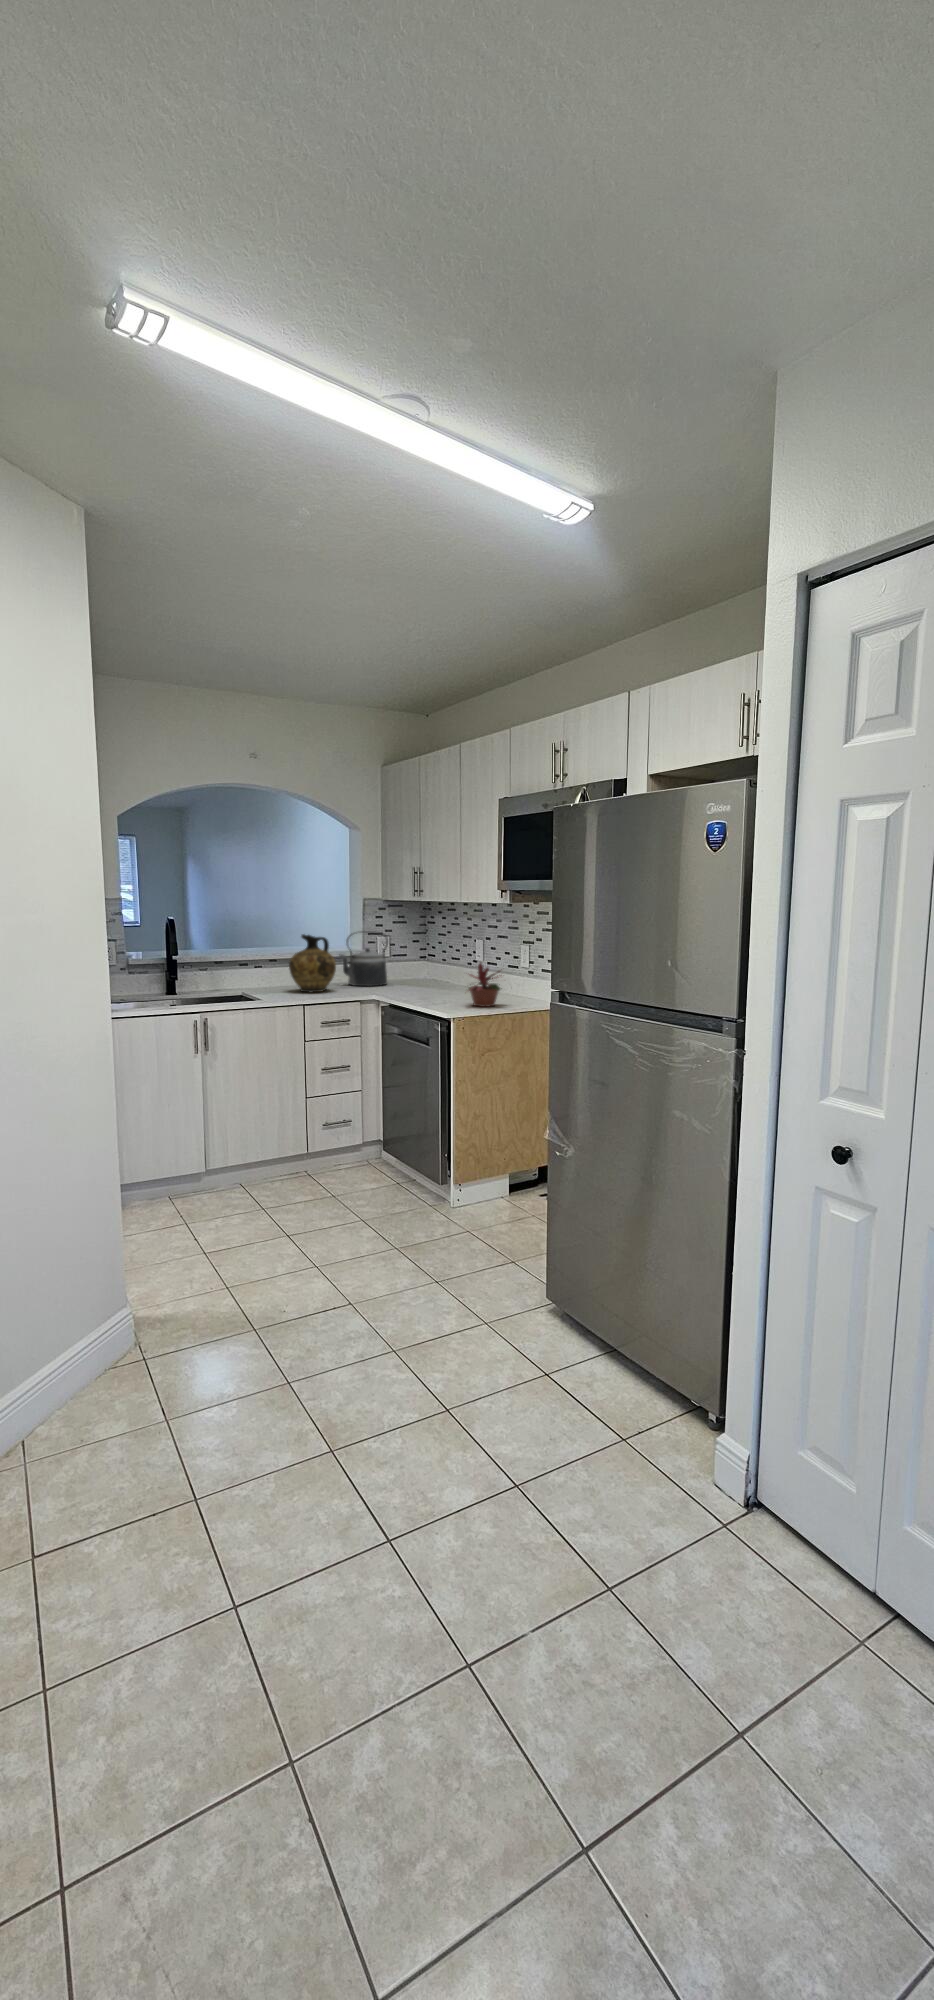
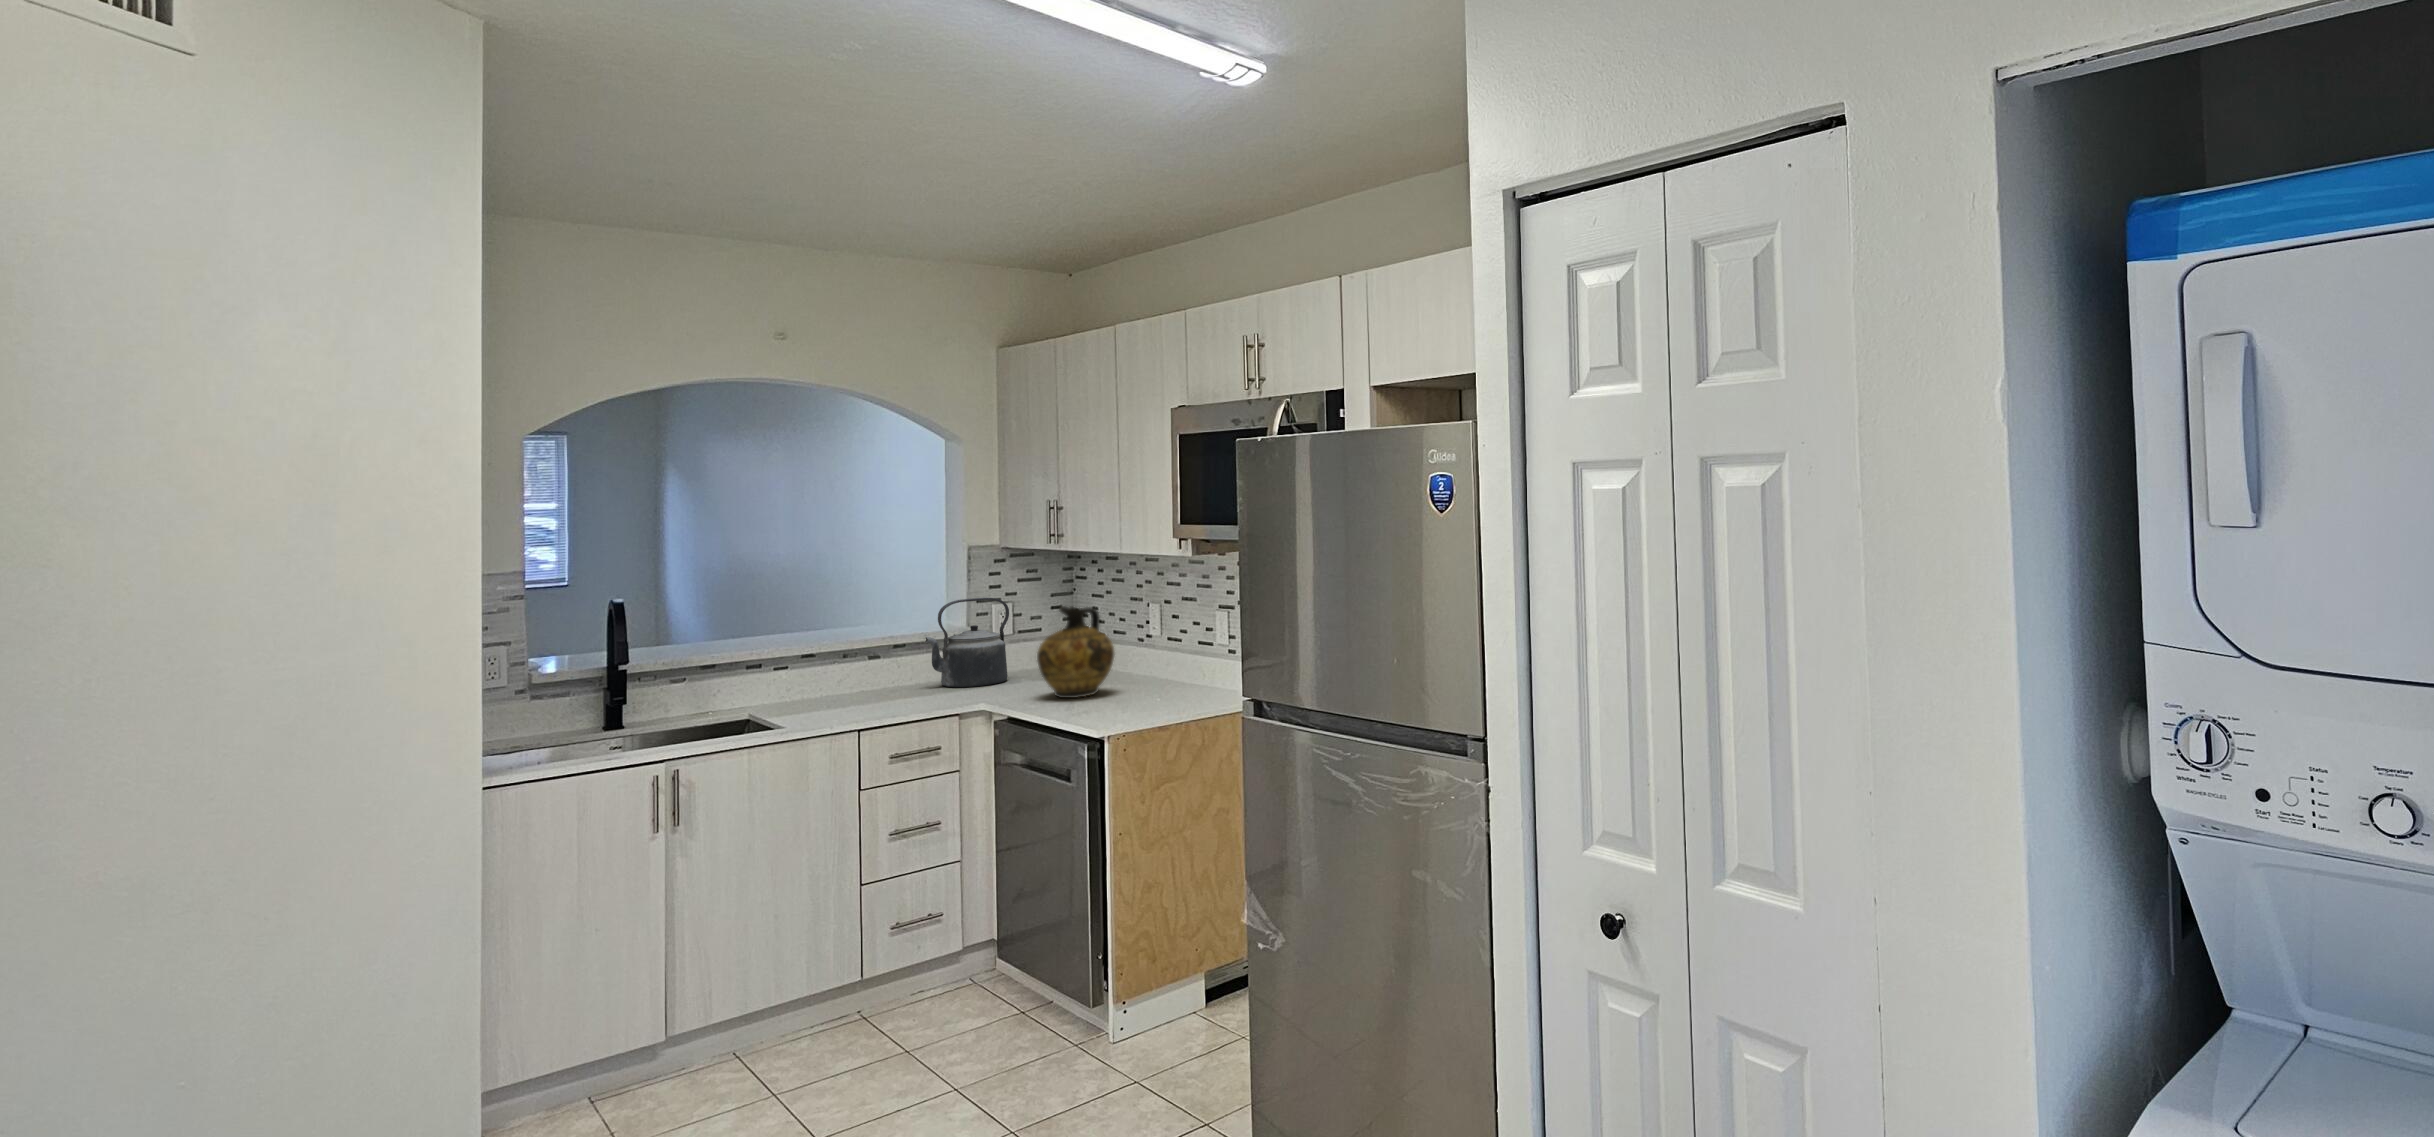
ceramic jug: present [289,934,336,992] -> present [1037,606,1115,698]
potted plant: present [467,963,502,1007] -> none [1118,643,1198,713]

